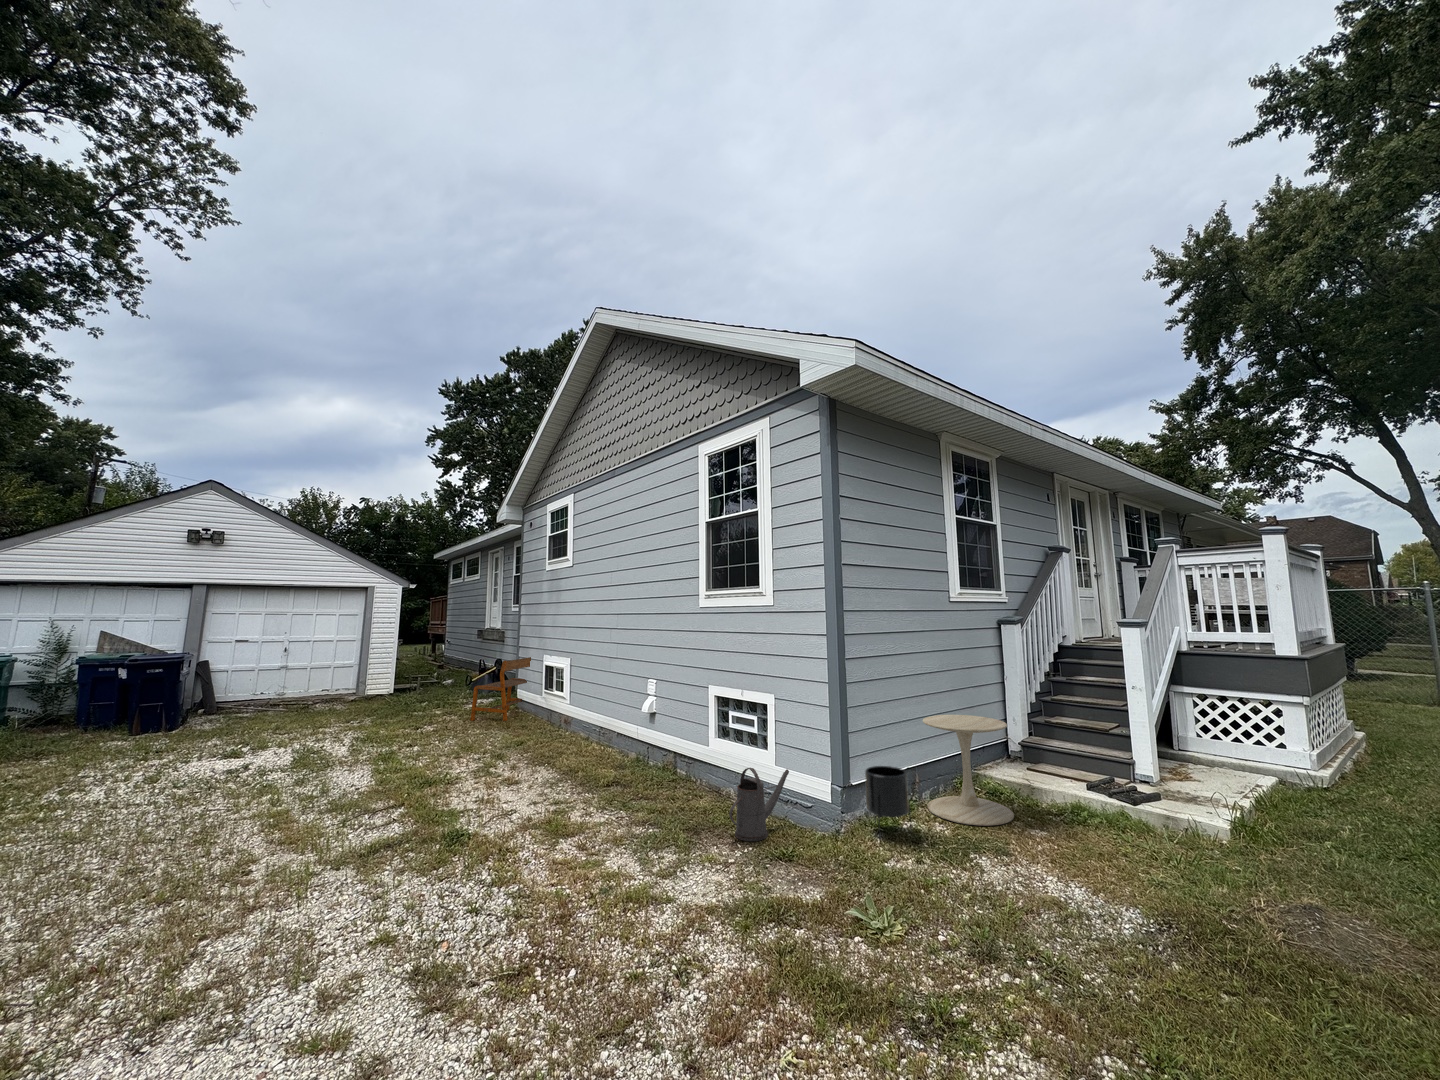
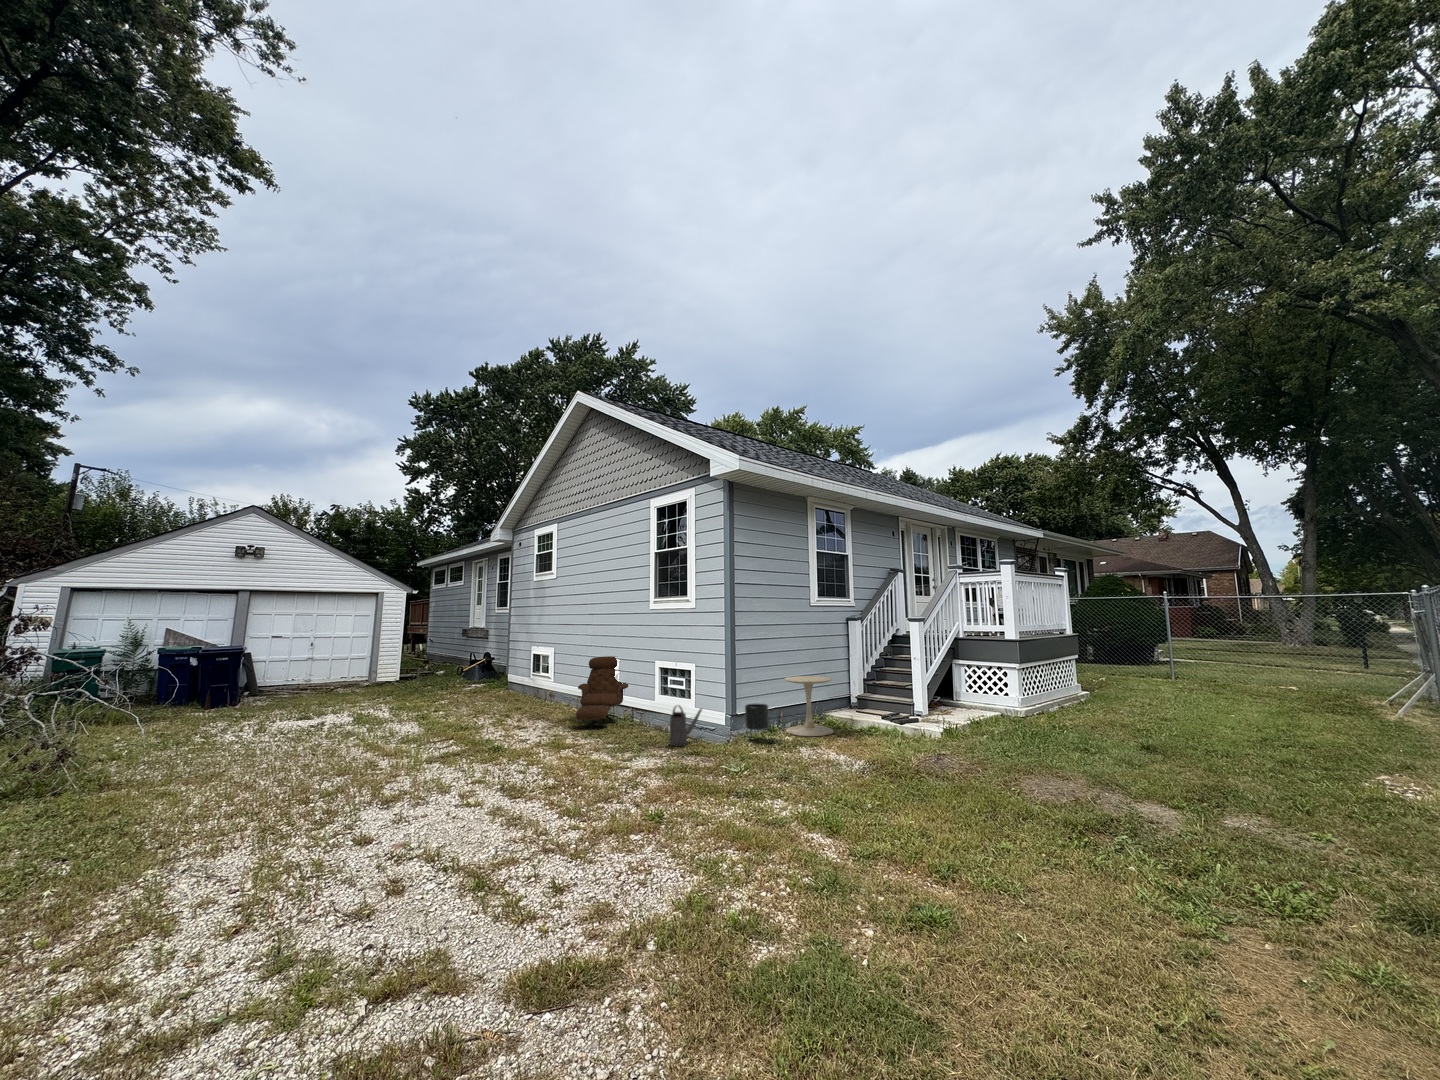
bench: present [471,657,531,721] -> none [473,648,523,697]
lounge chair: none [589,675,668,792] -> present [576,656,628,730]

